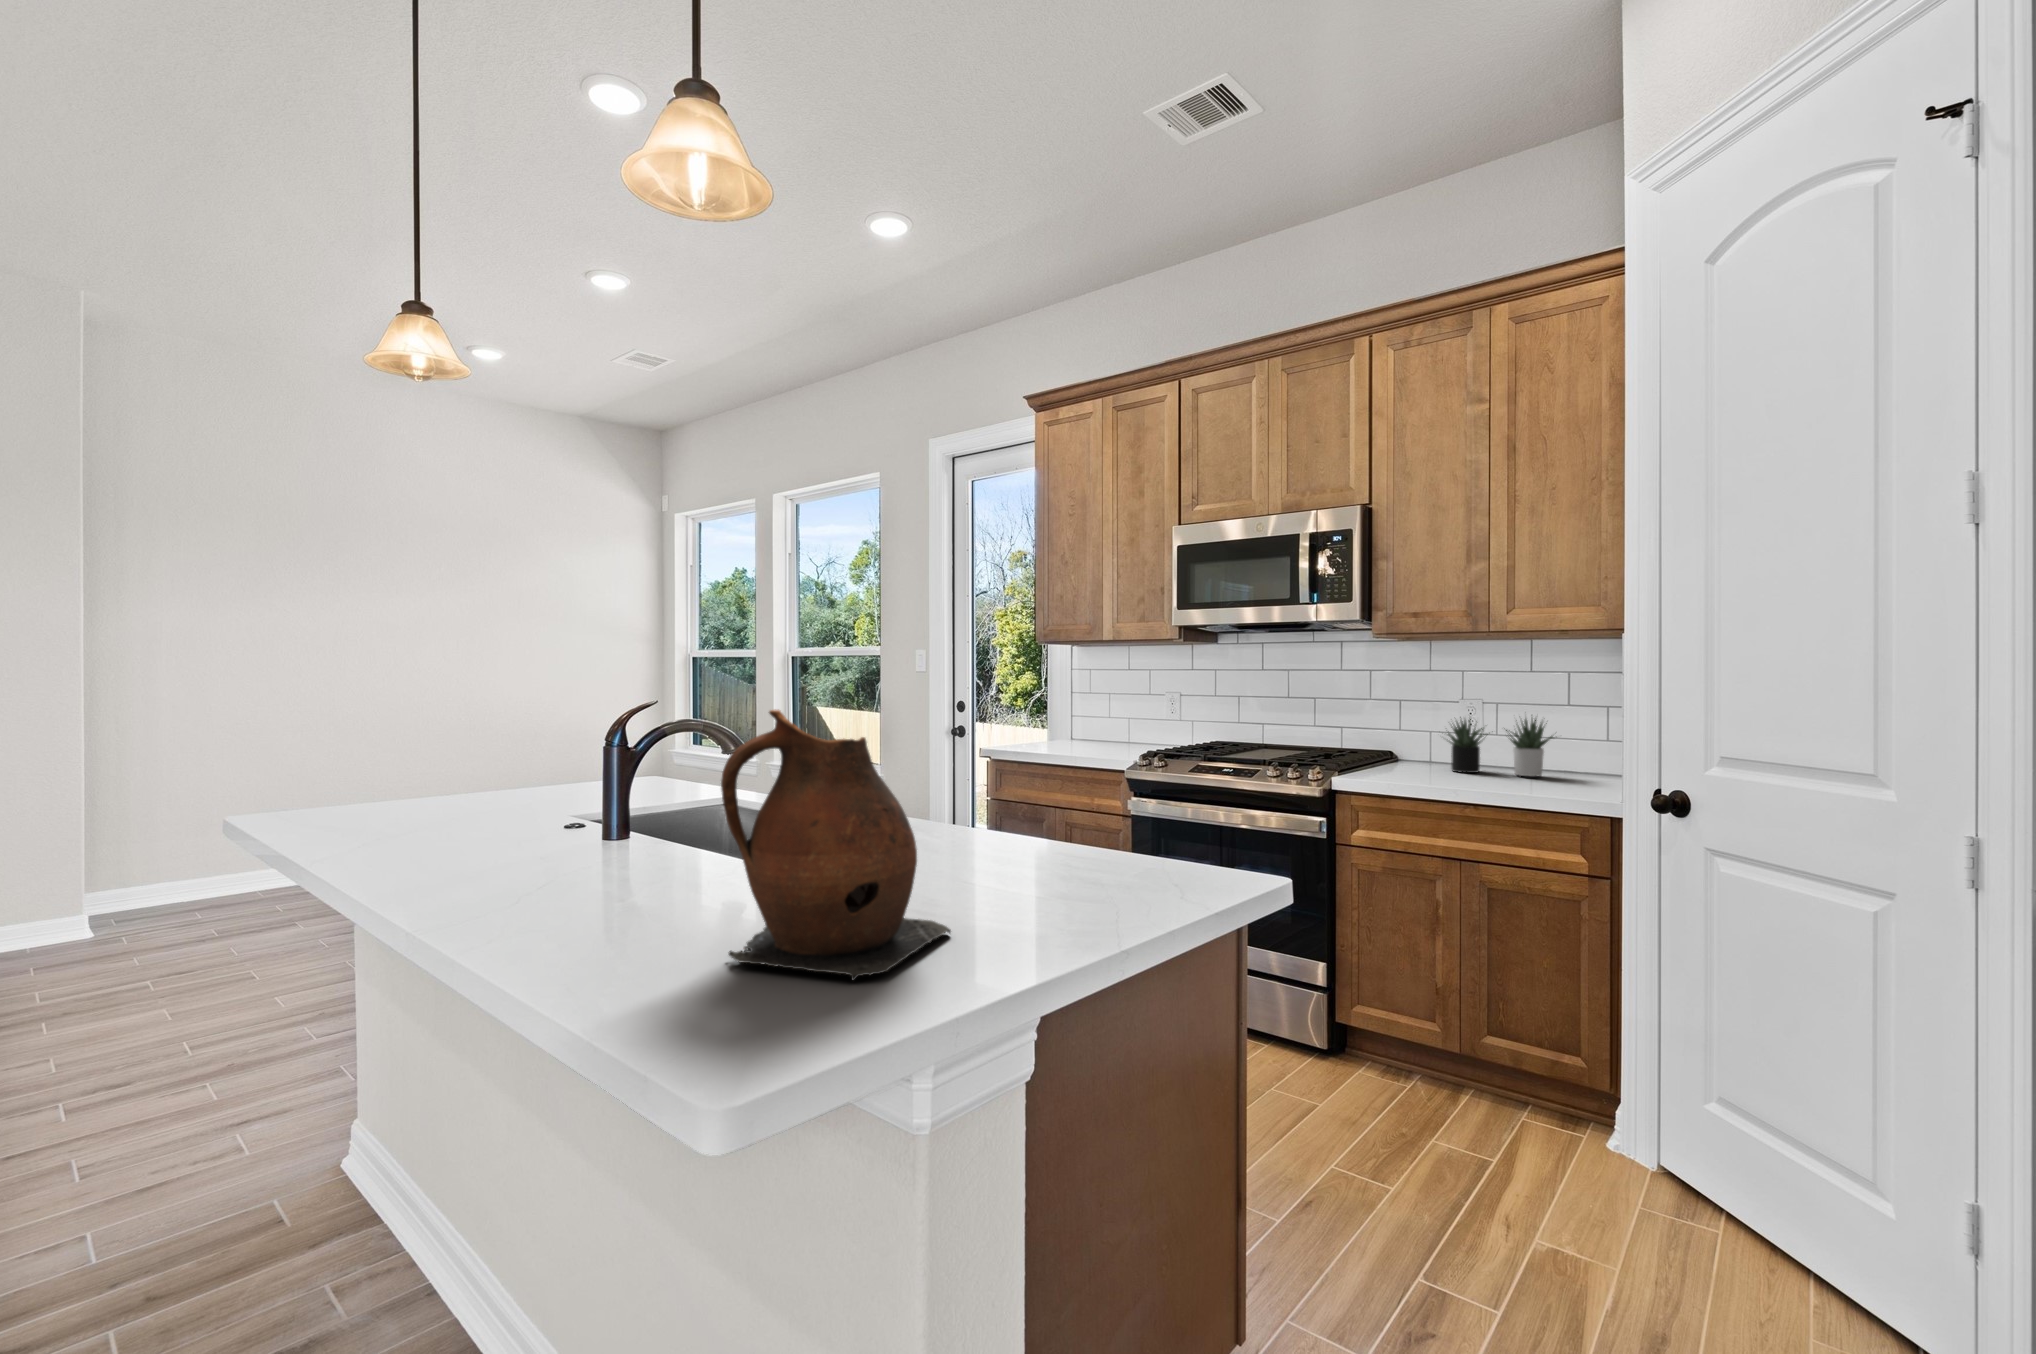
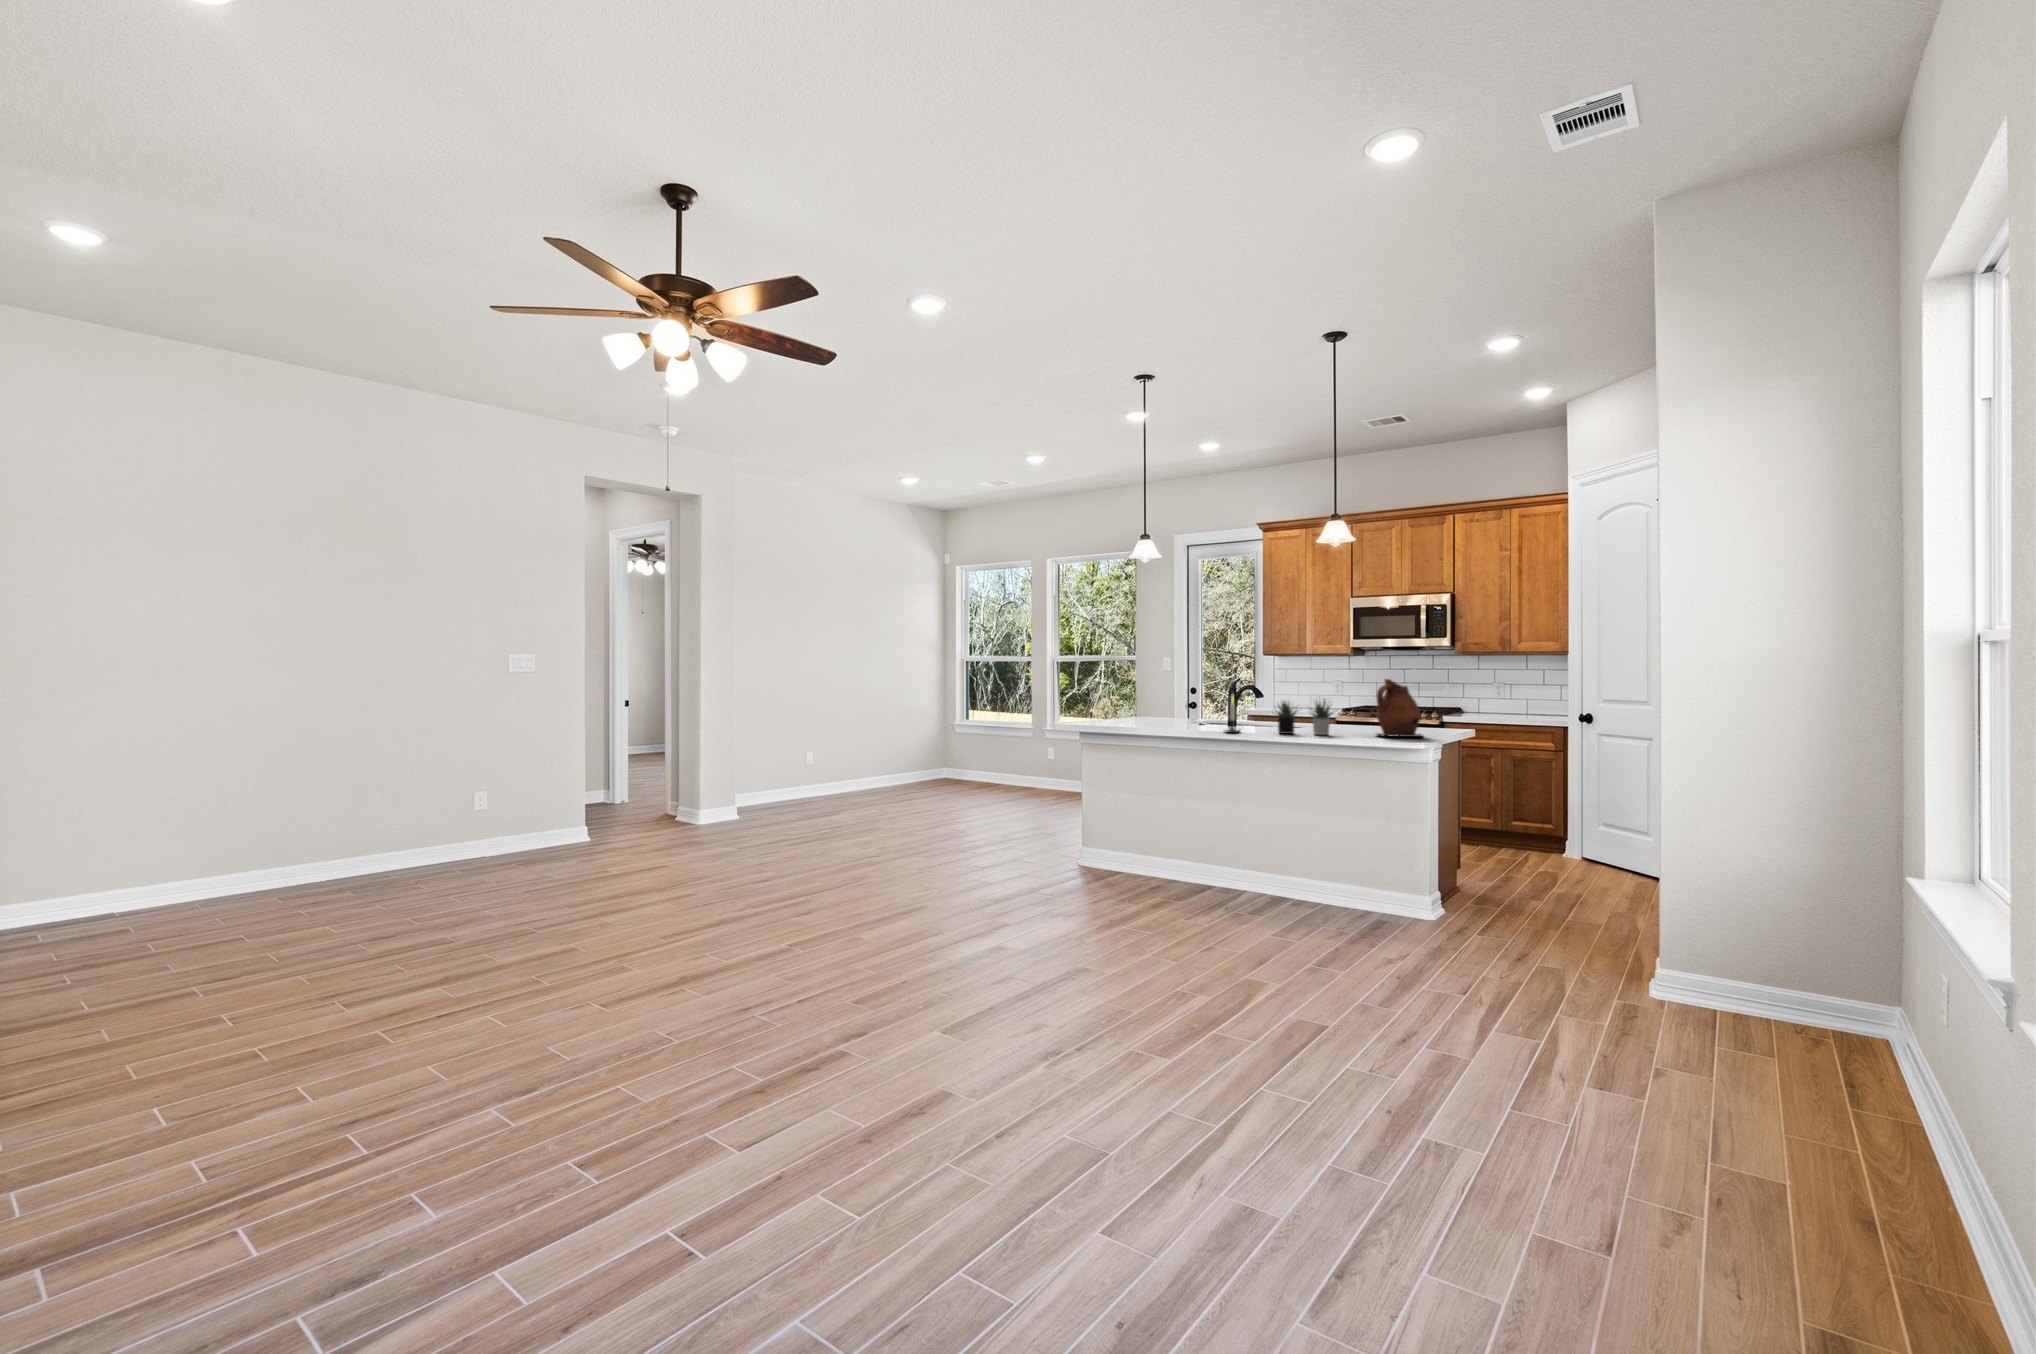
succulent plant: present [1447,715,1553,777] -> present [1275,699,1333,735]
candle: none [393,749,480,880] -> present [1225,698,1243,733]

